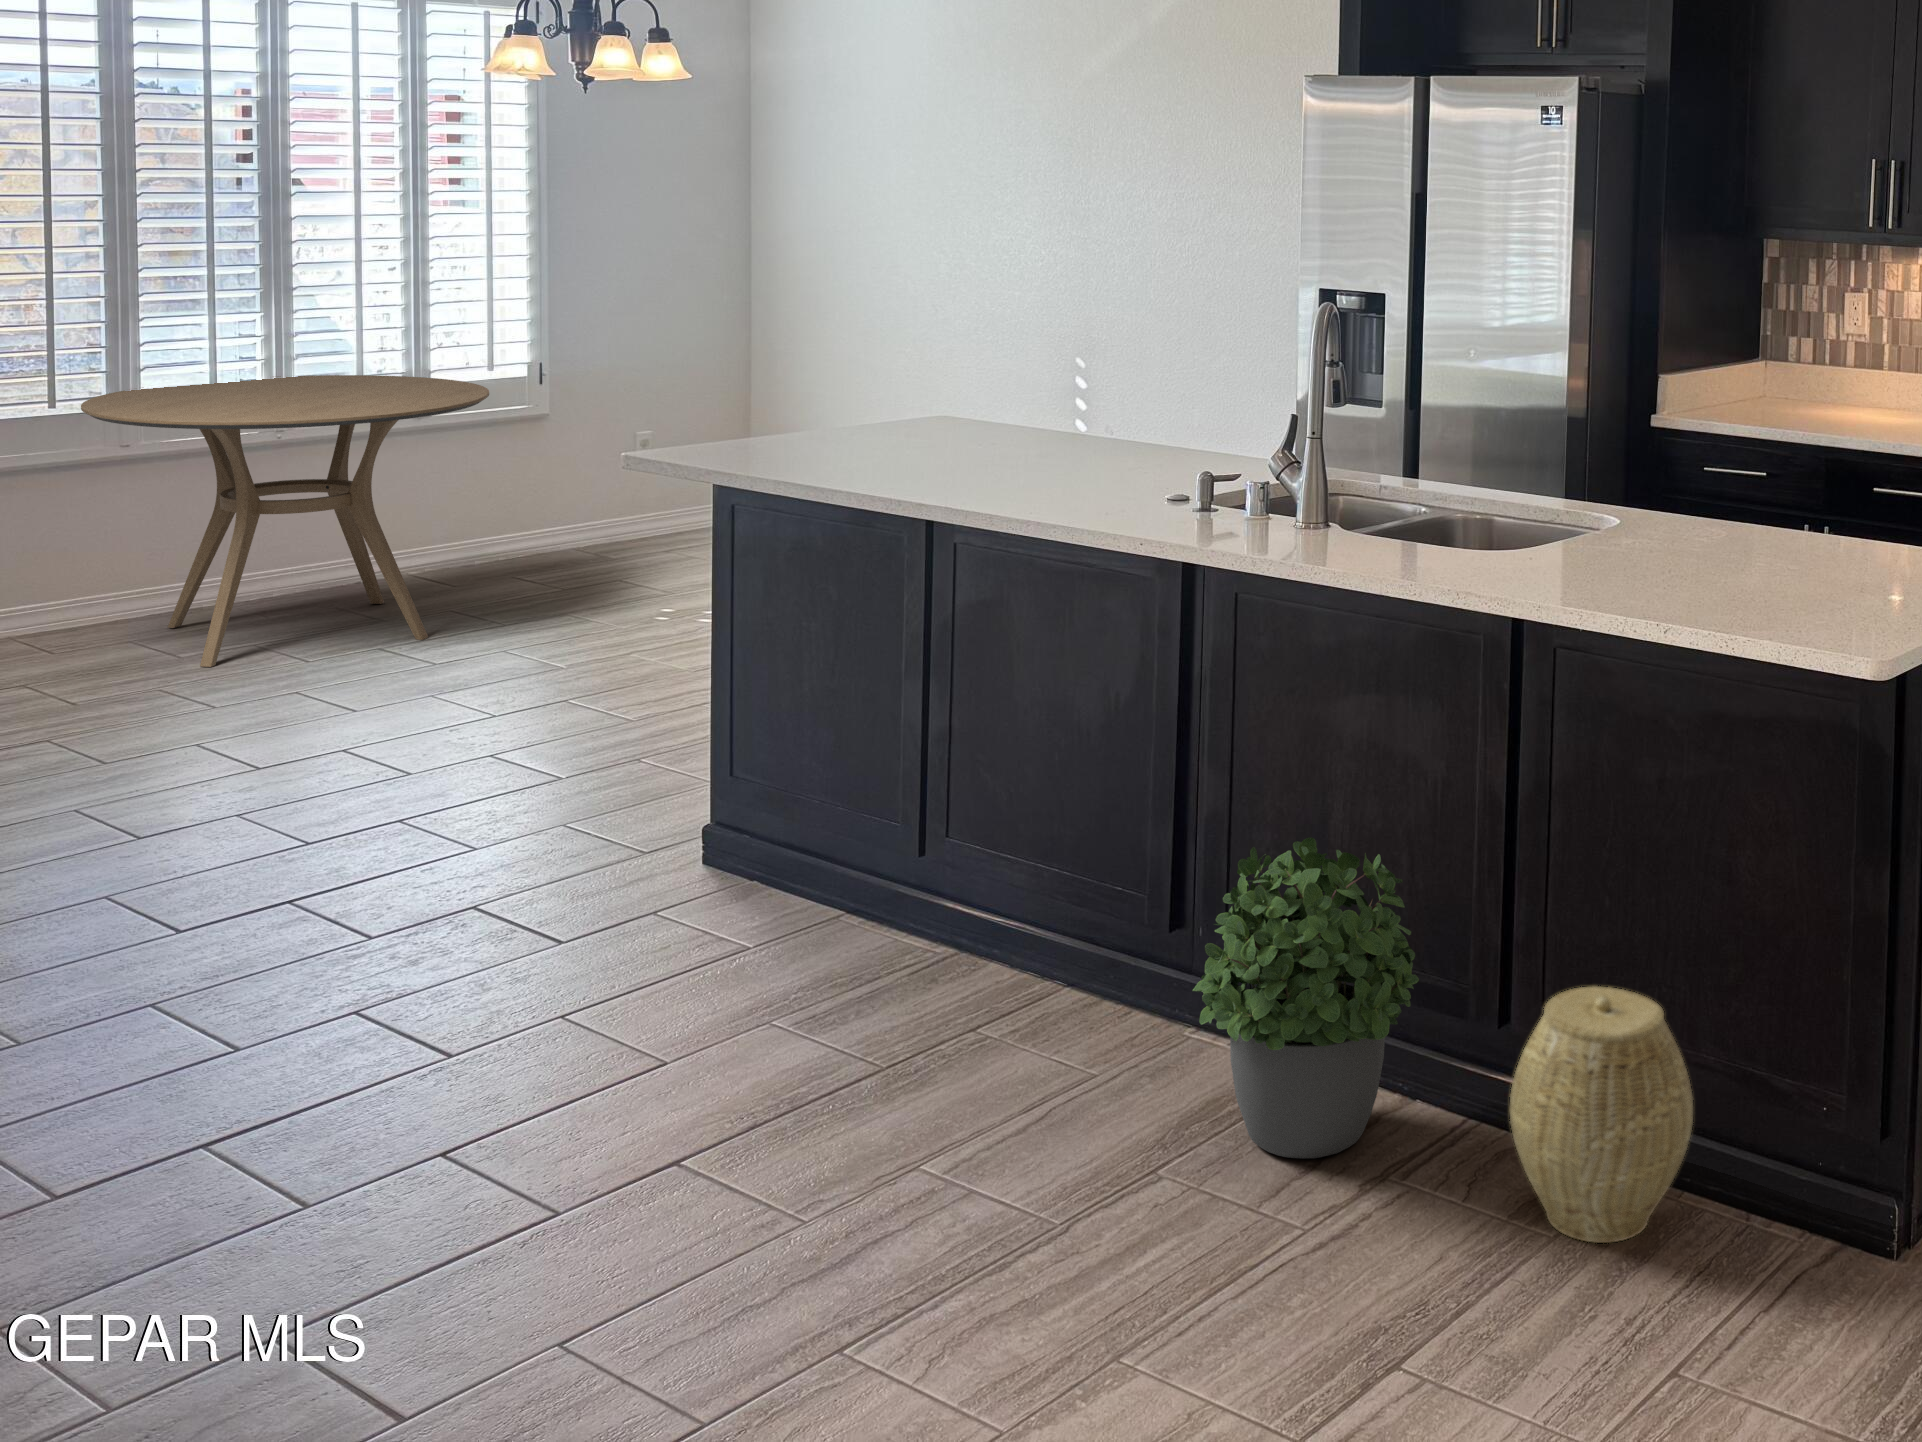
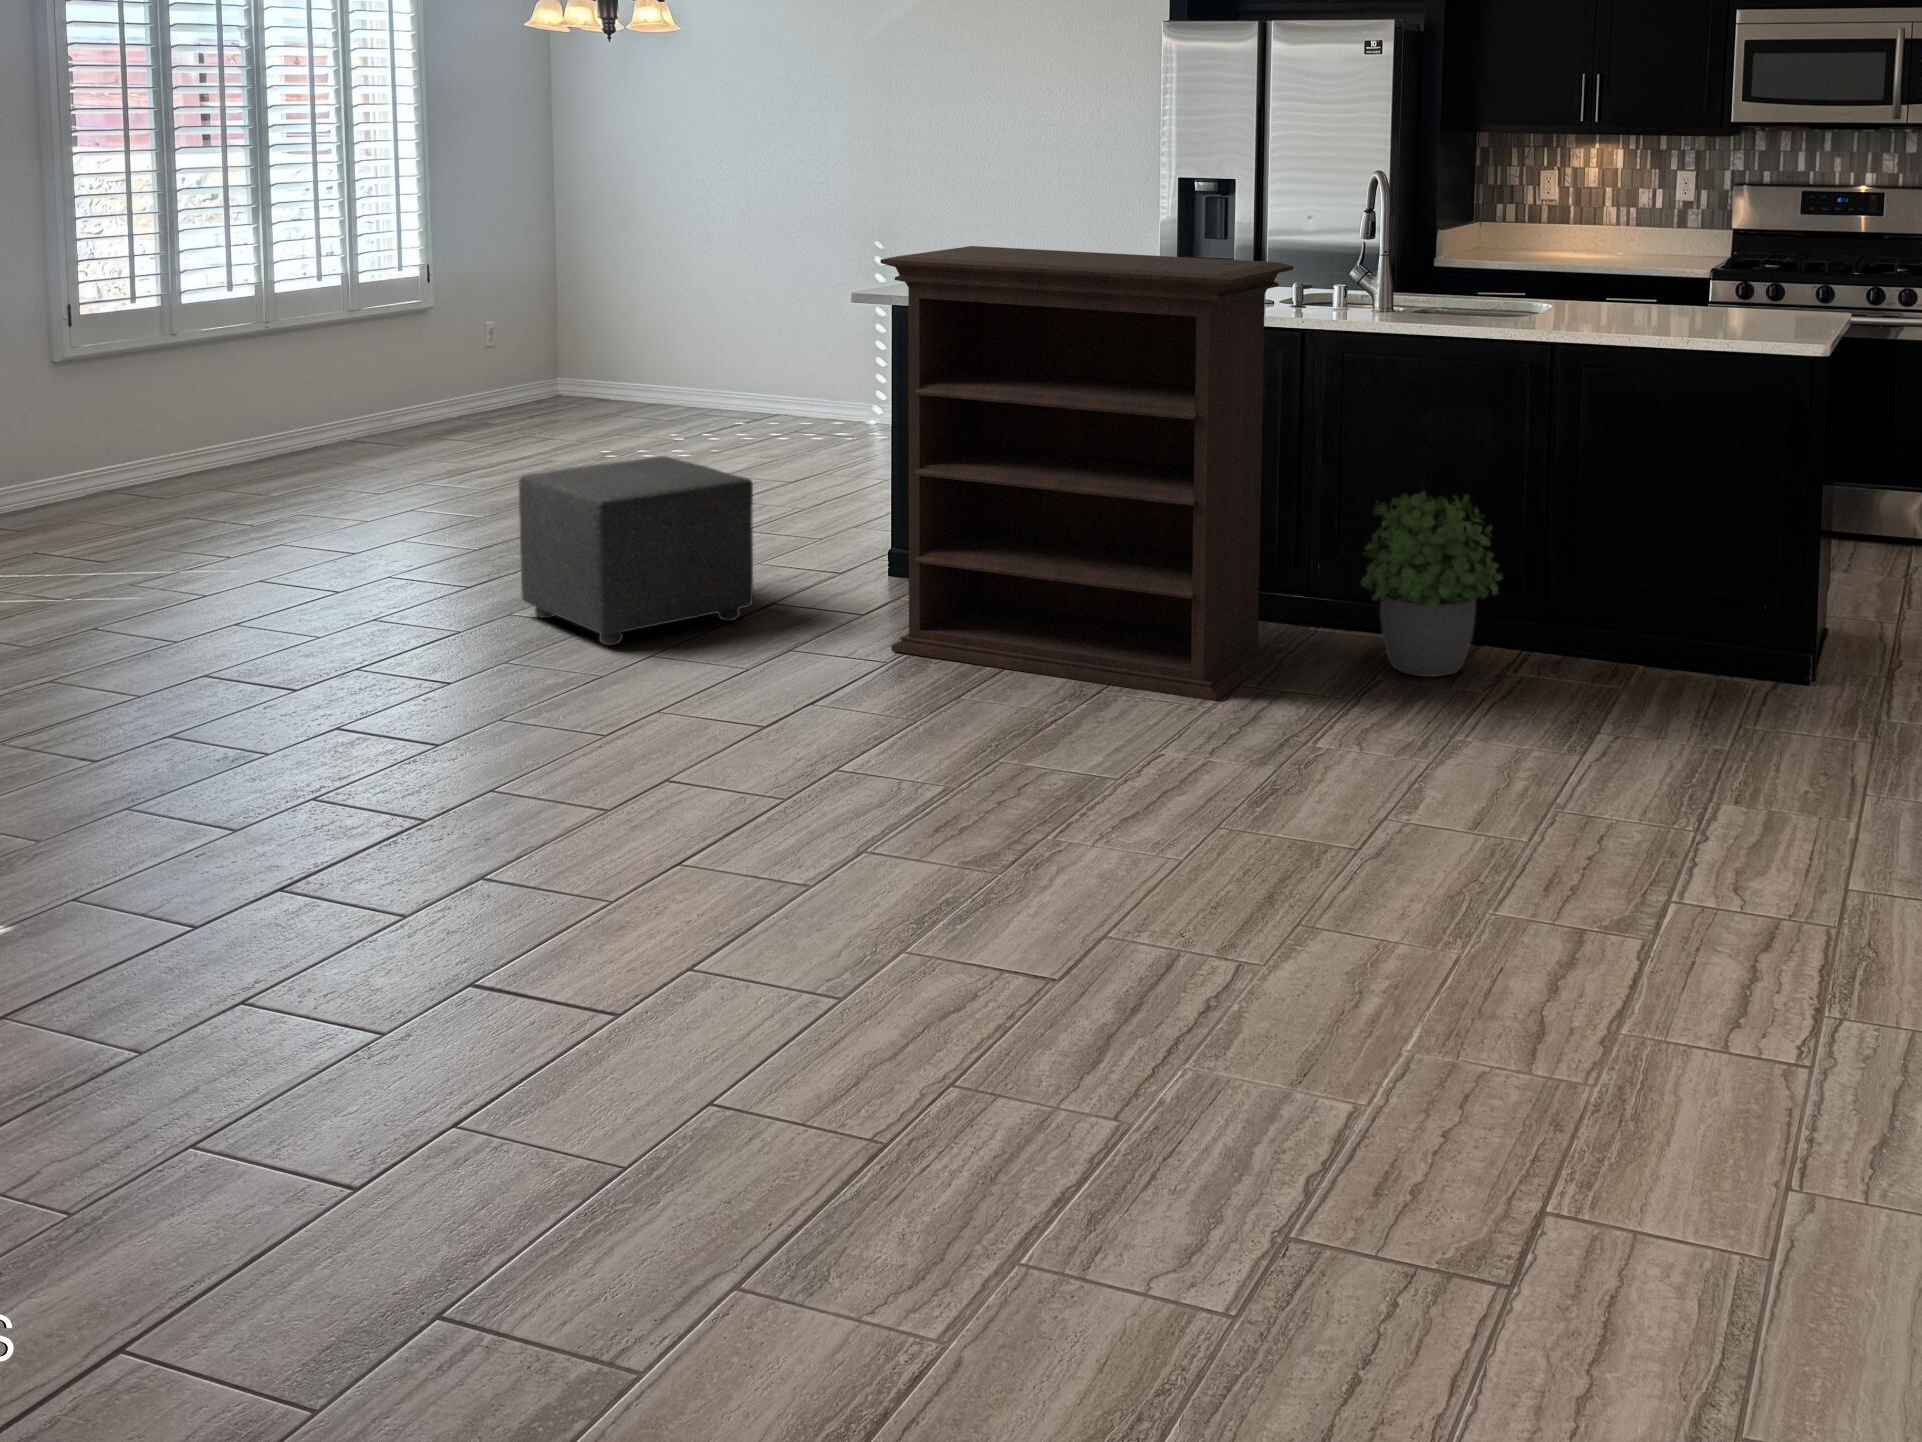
dining table: present [81,375,489,667] -> none [171,274,477,500]
bookshelf: none [530,407,1115,1185] -> present [880,246,1294,701]
ottoman: none [154,676,452,971] -> present [519,456,753,645]
woven basket: present [1510,987,1693,1243] -> none [1575,556,1685,696]

